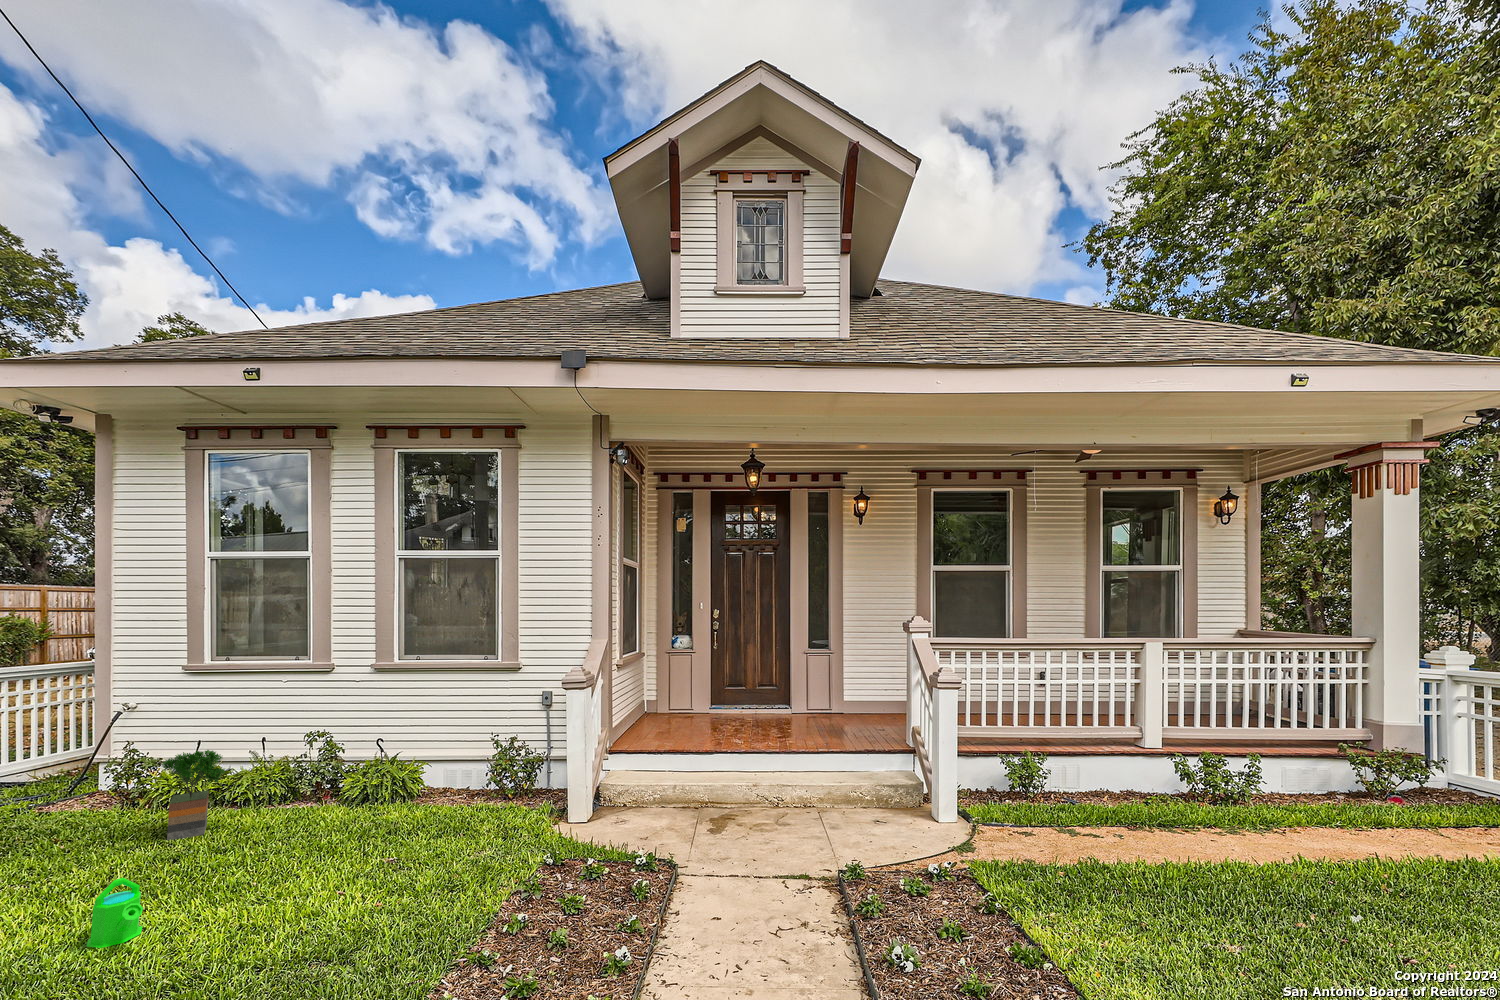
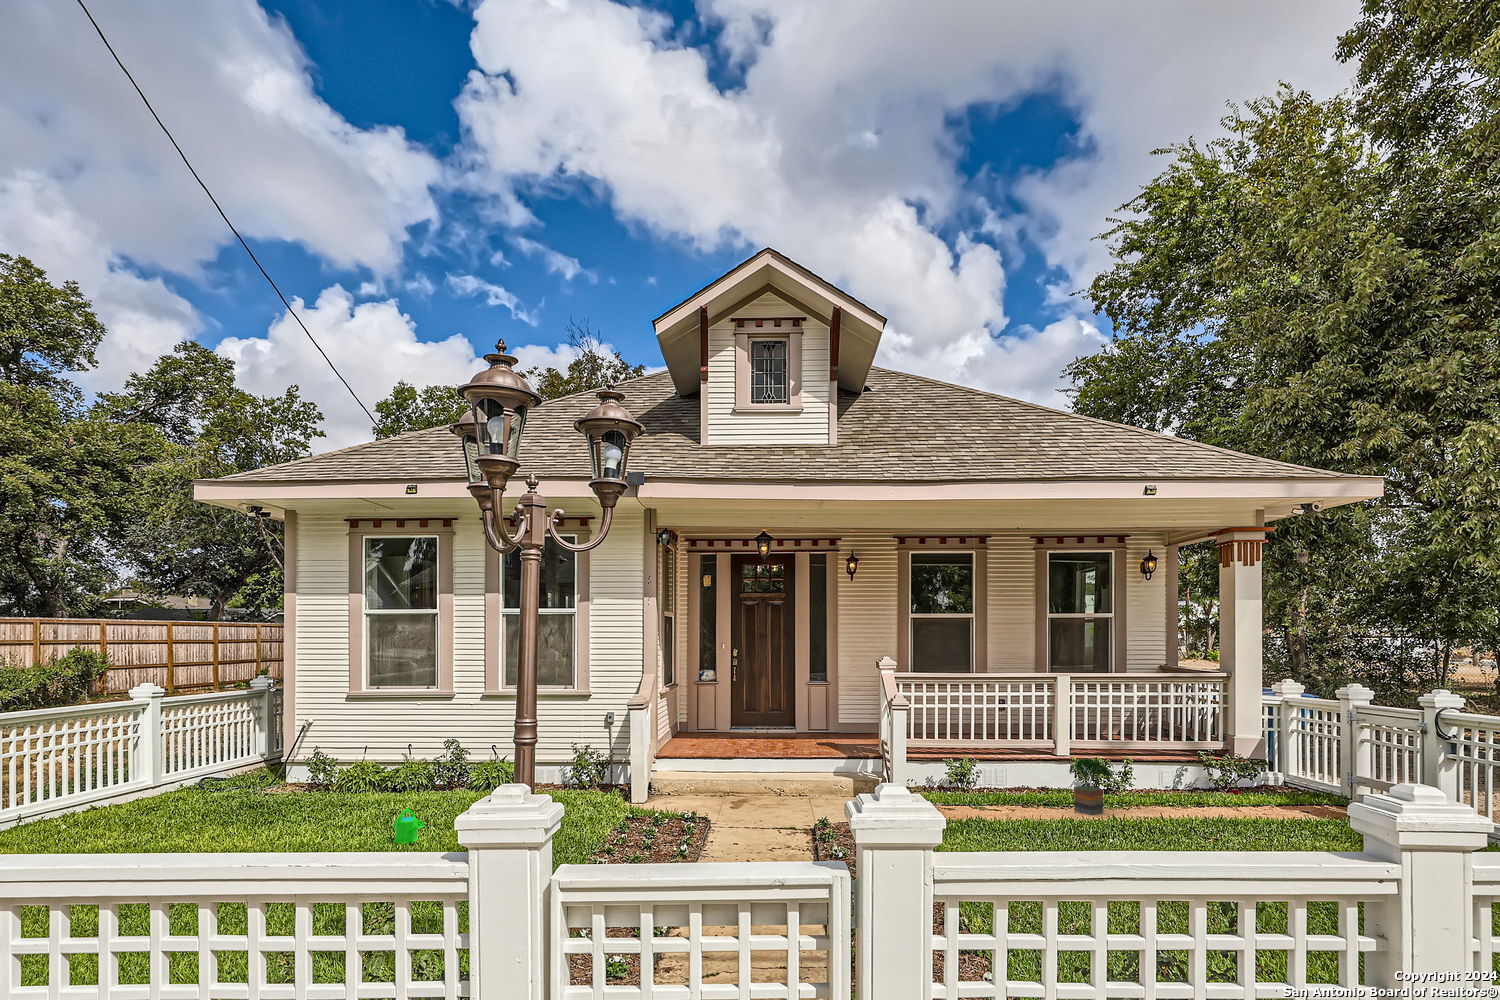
potted tree: present [161,750,225,840] -> present [1069,758,1111,815]

